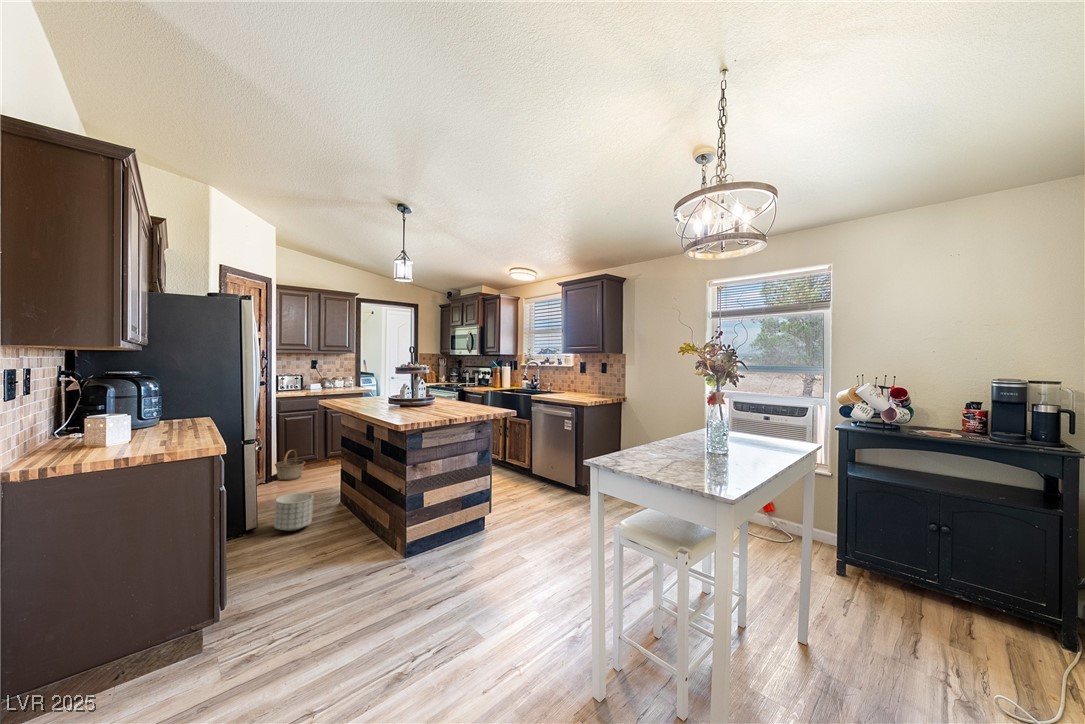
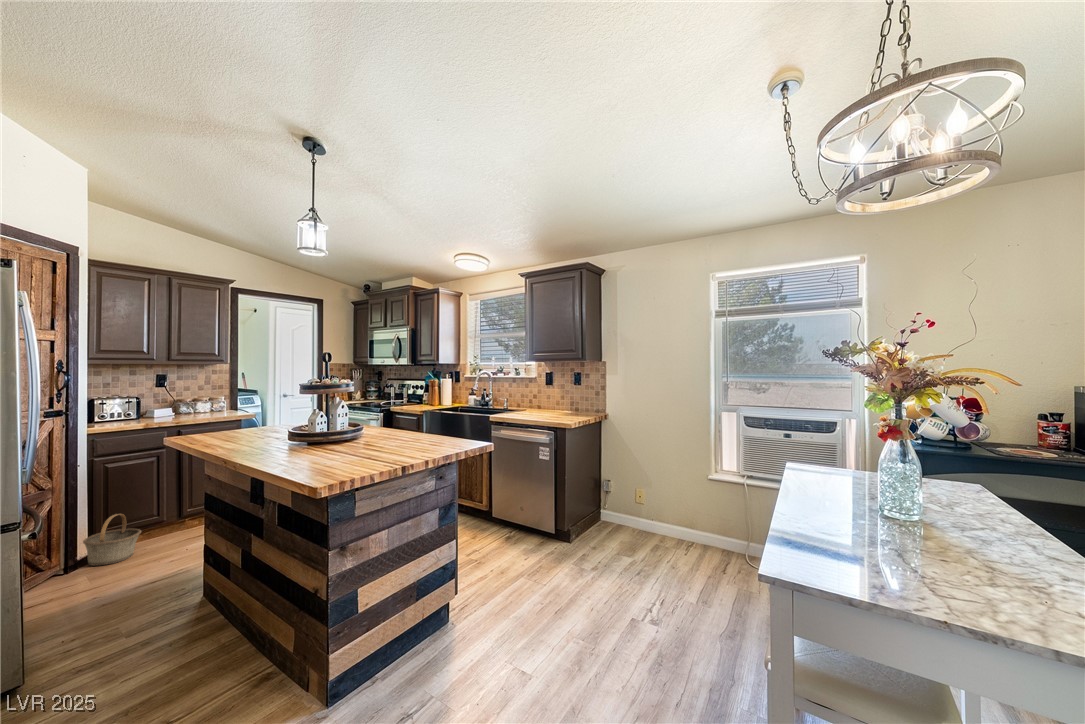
planter: present [274,493,314,531] -> none [61,601,148,682]

